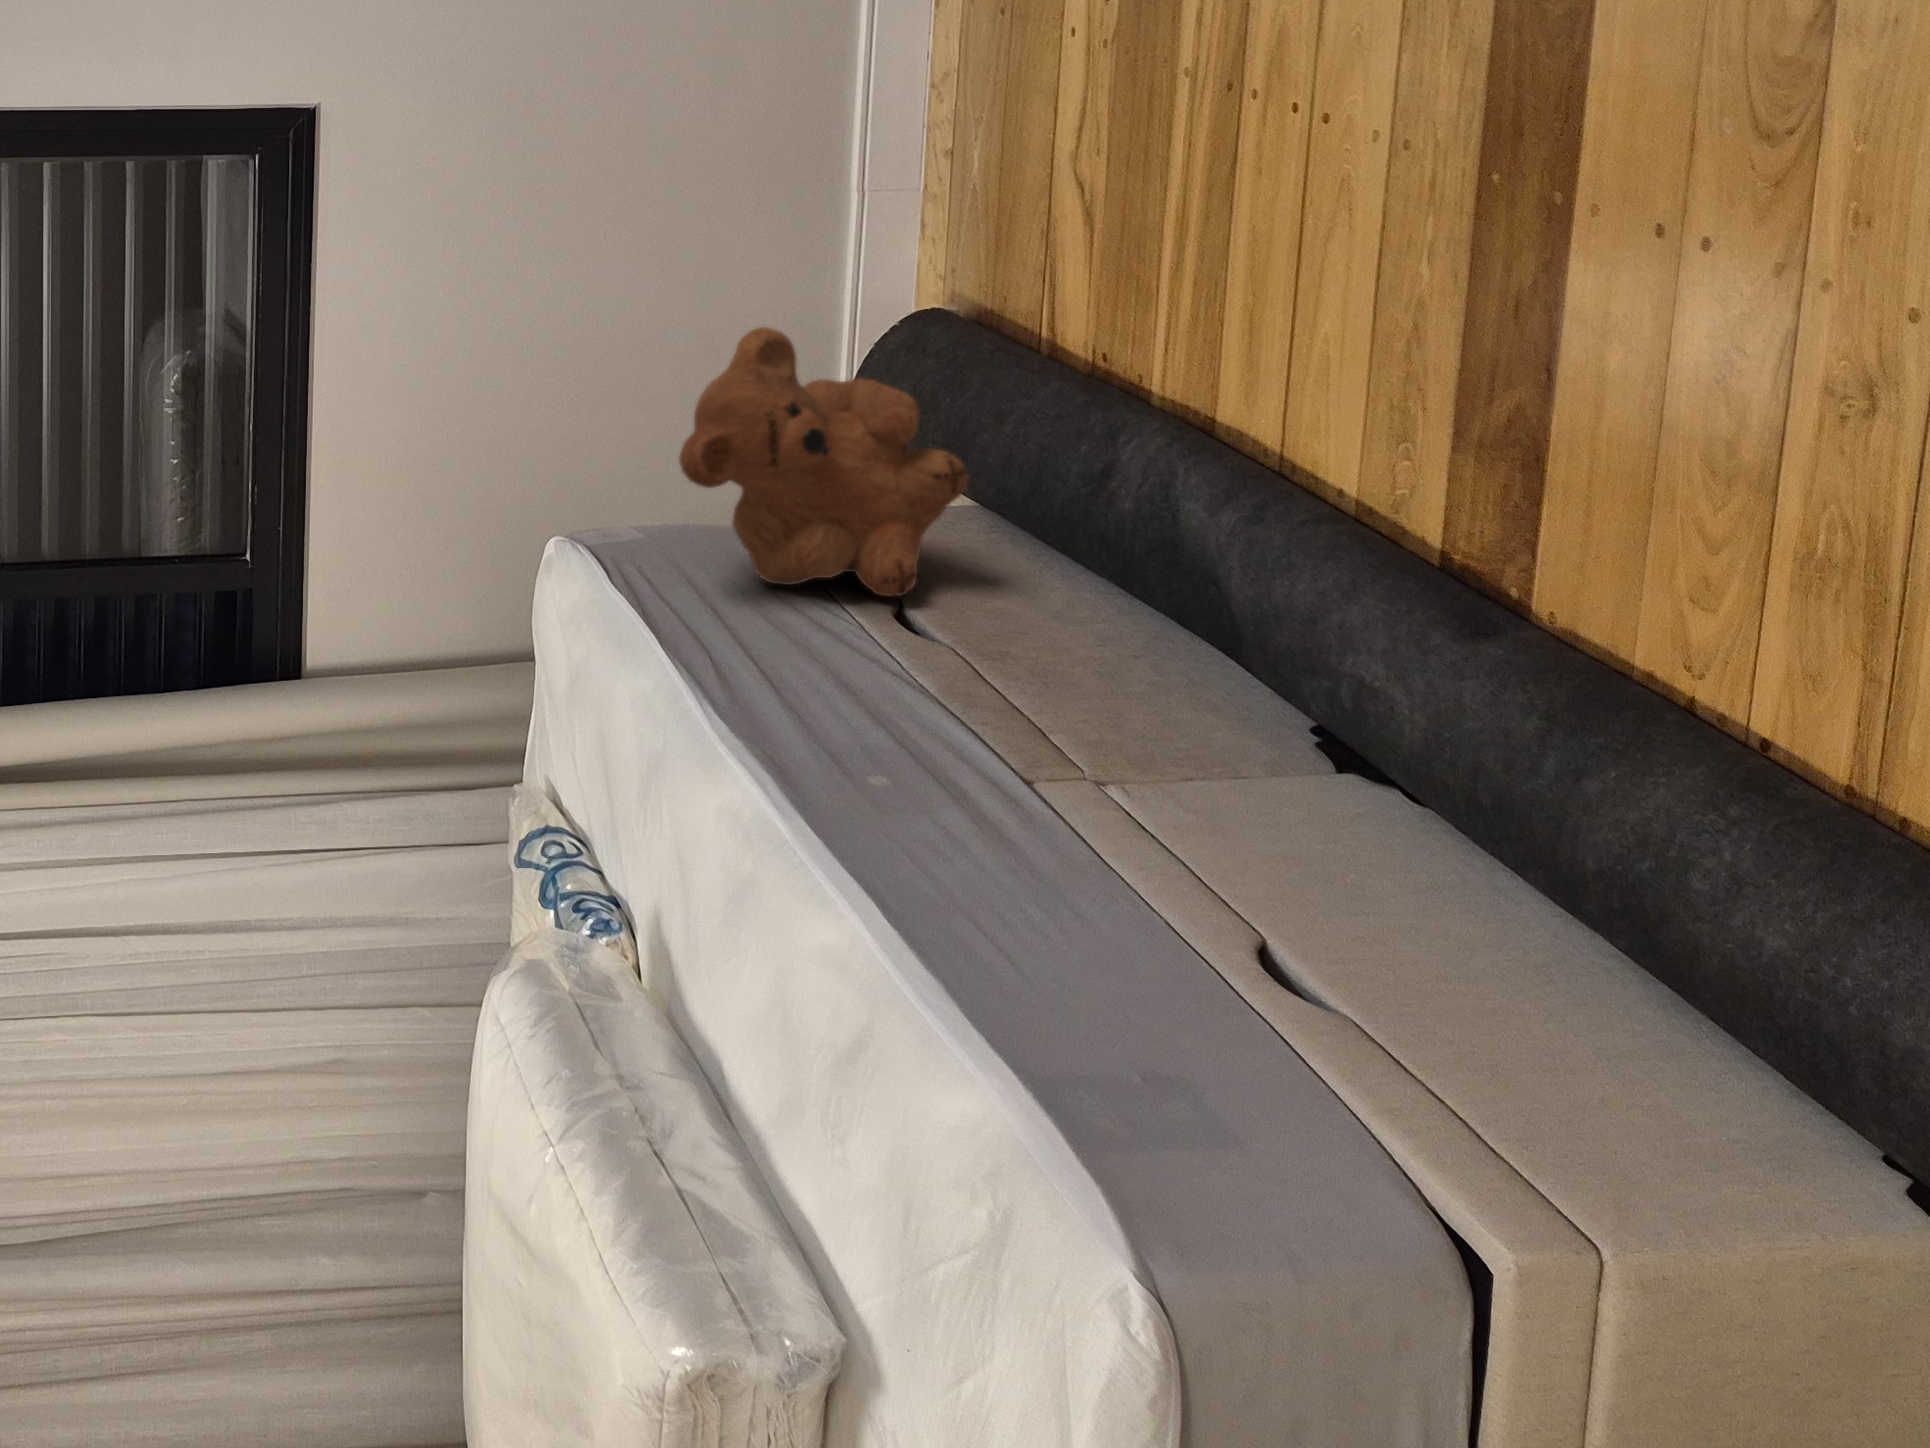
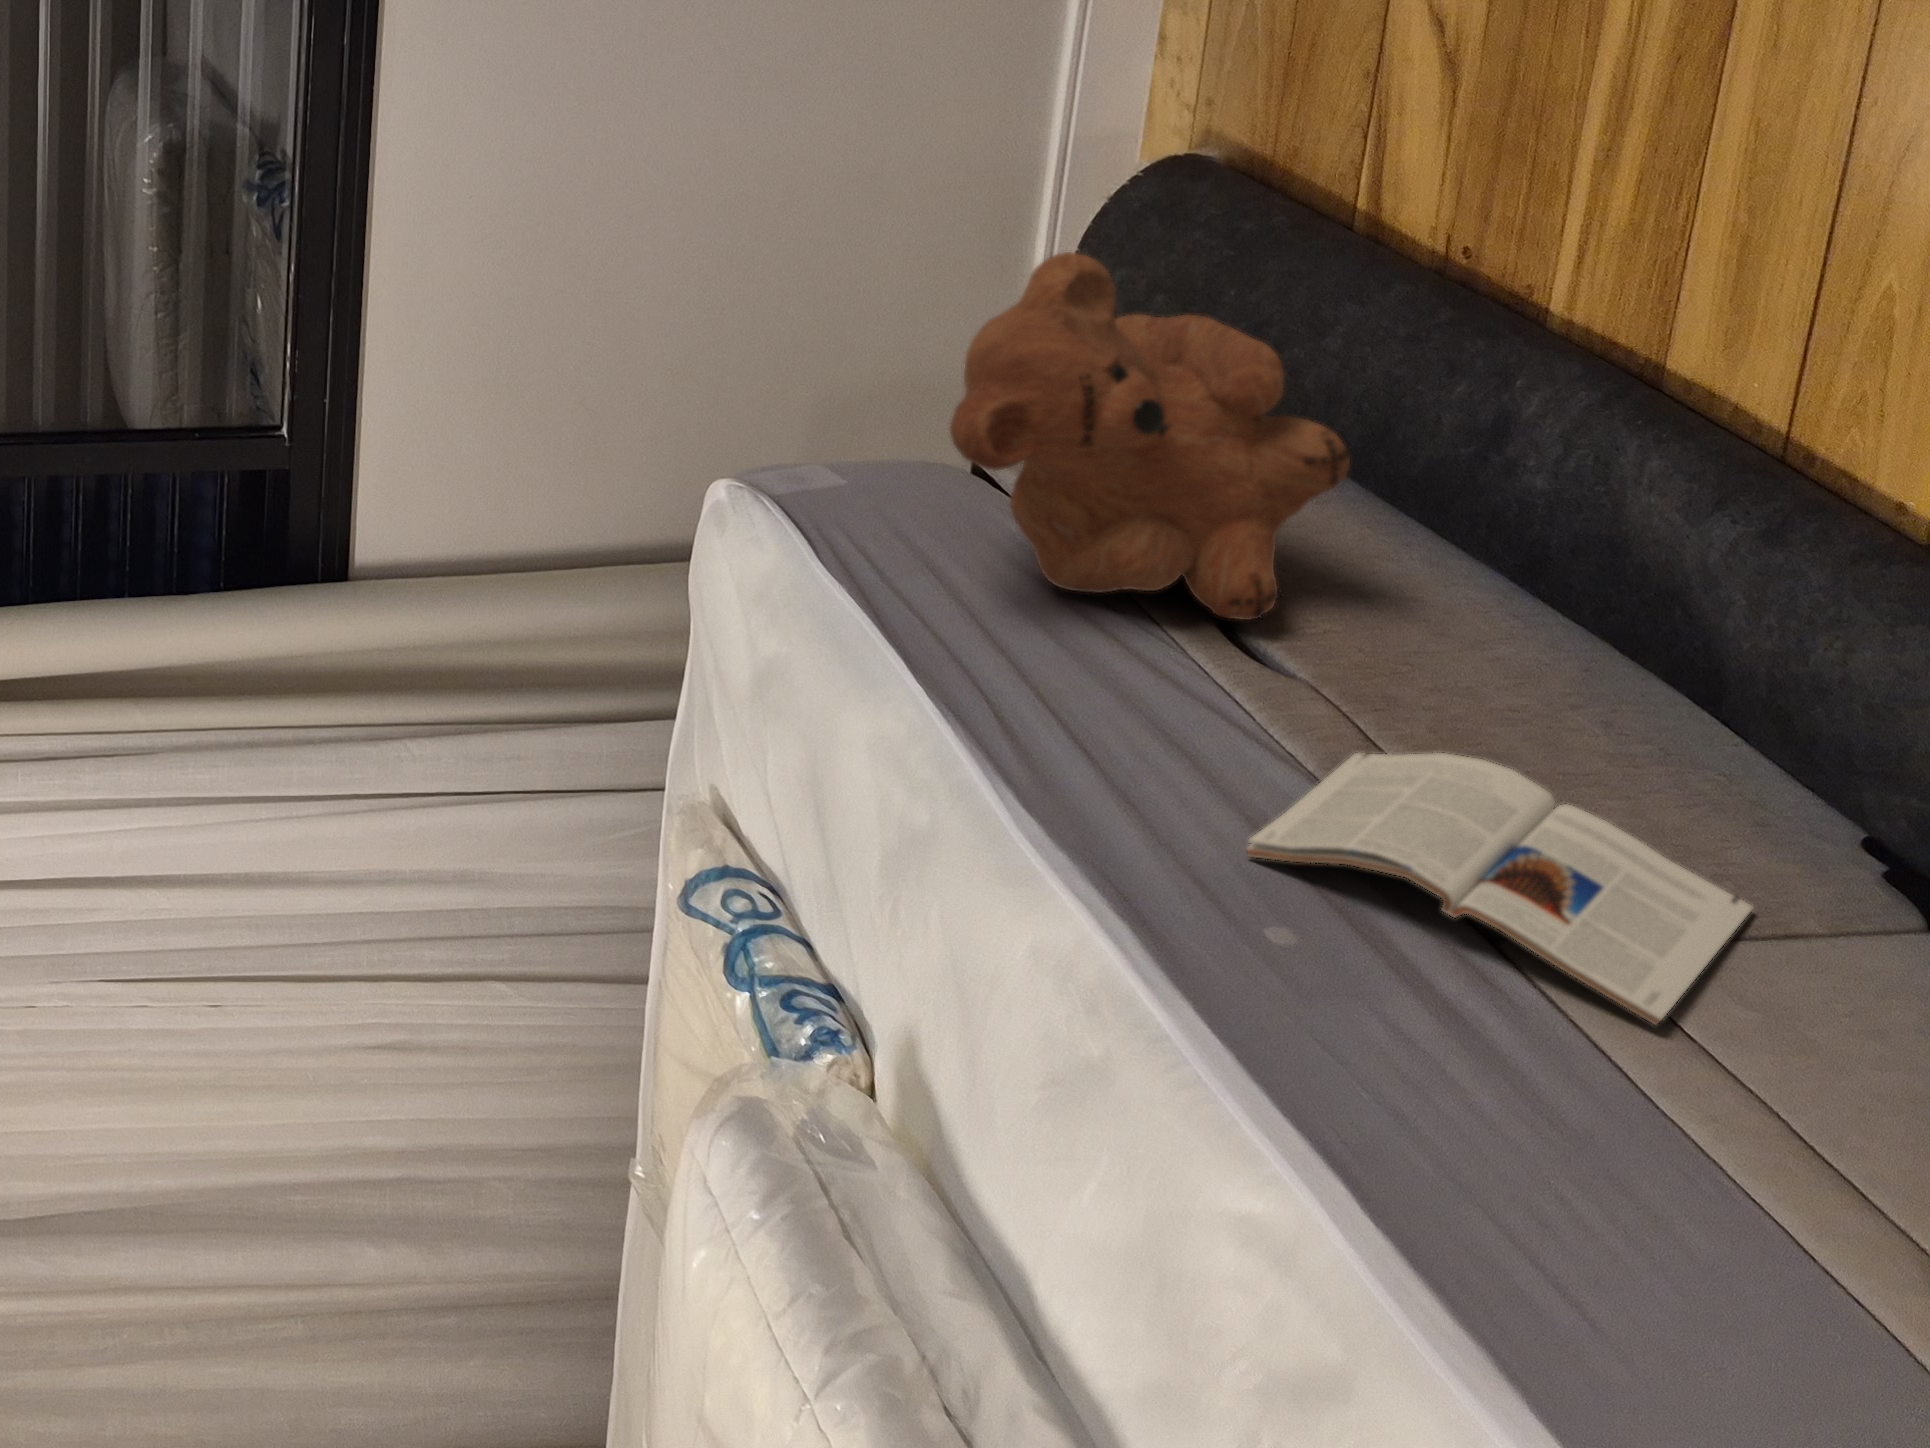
magazine: none [850,659,1186,800] -> present [1247,753,1753,1024]

